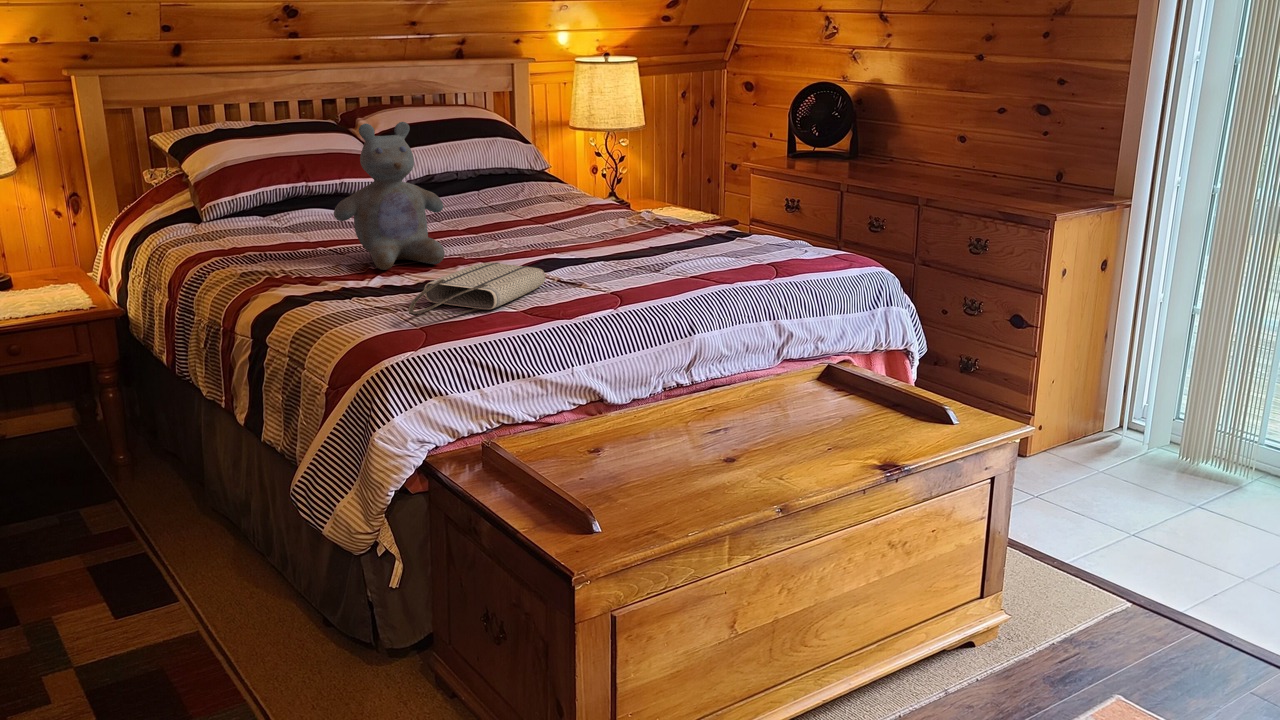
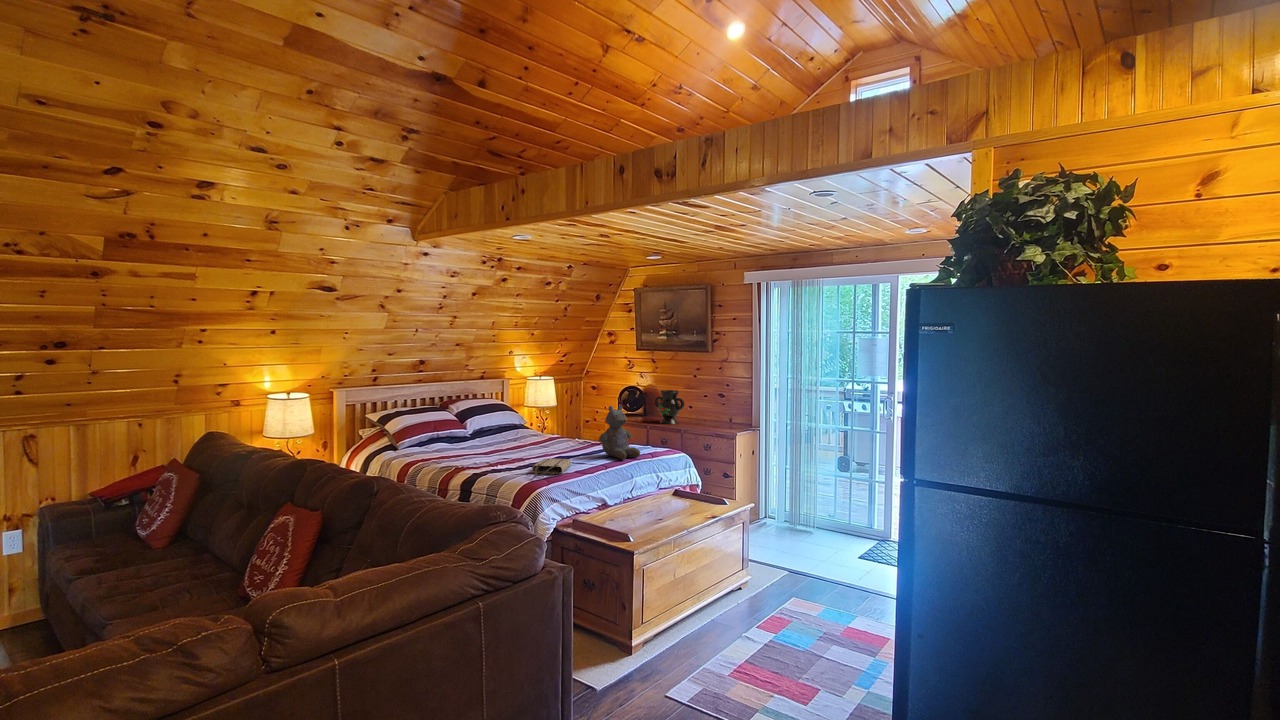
decorative vase: none [865,92,937,179] -> present [655,390,684,424]
stuffed bear: present [334,122,445,270] -> present [599,405,640,460]

